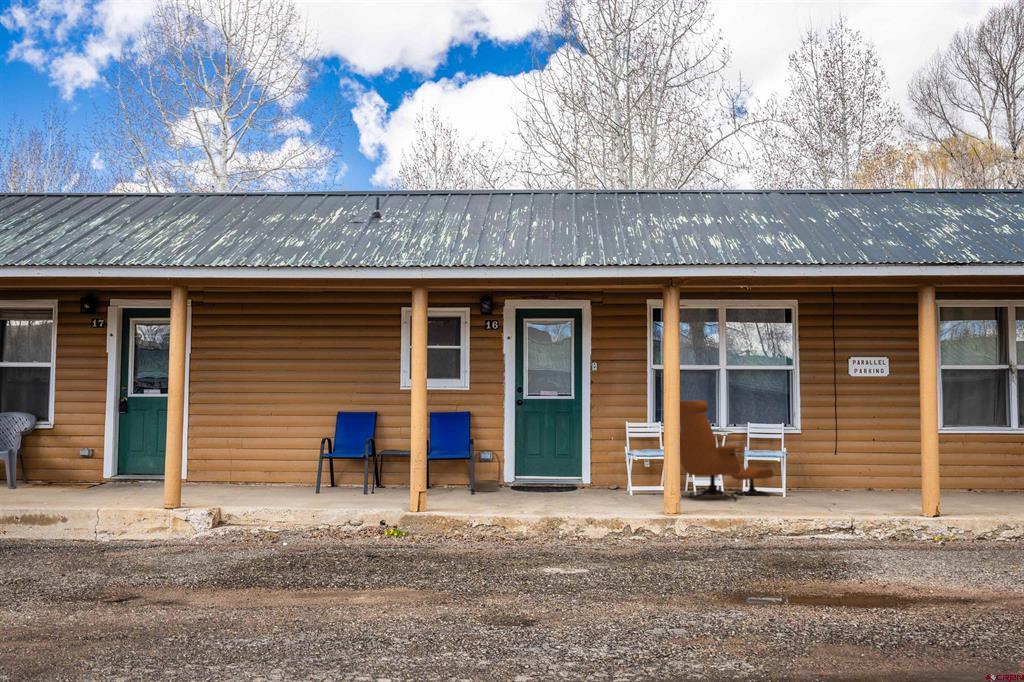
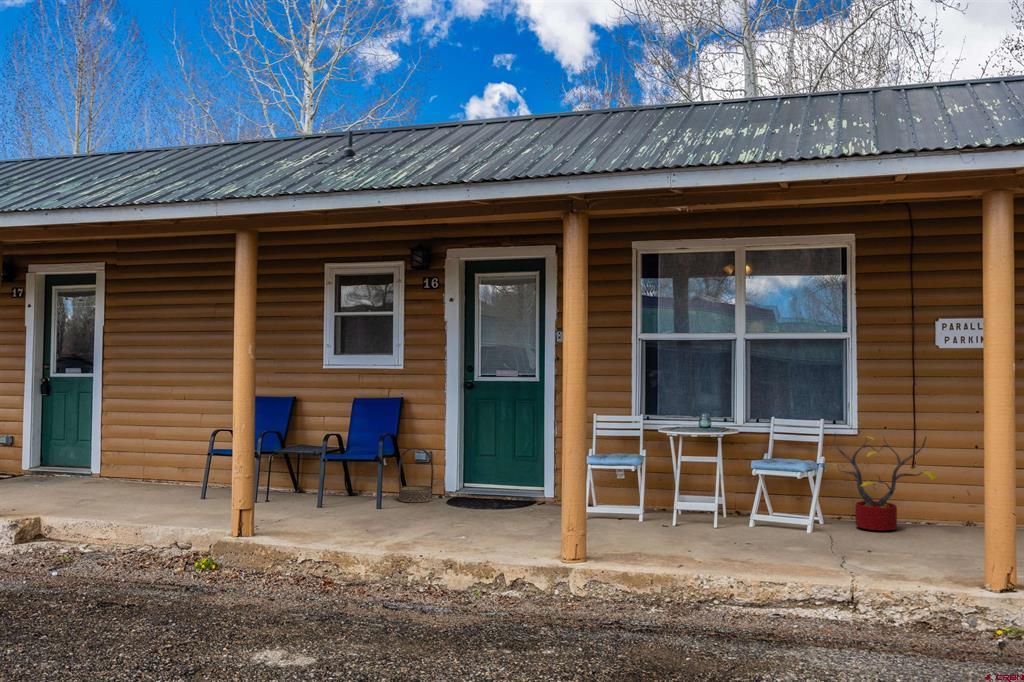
lounge chair: present [680,401,773,501] -> none [636,386,801,536]
decorative plant: none [785,433,860,495] -> present [834,434,936,530]

